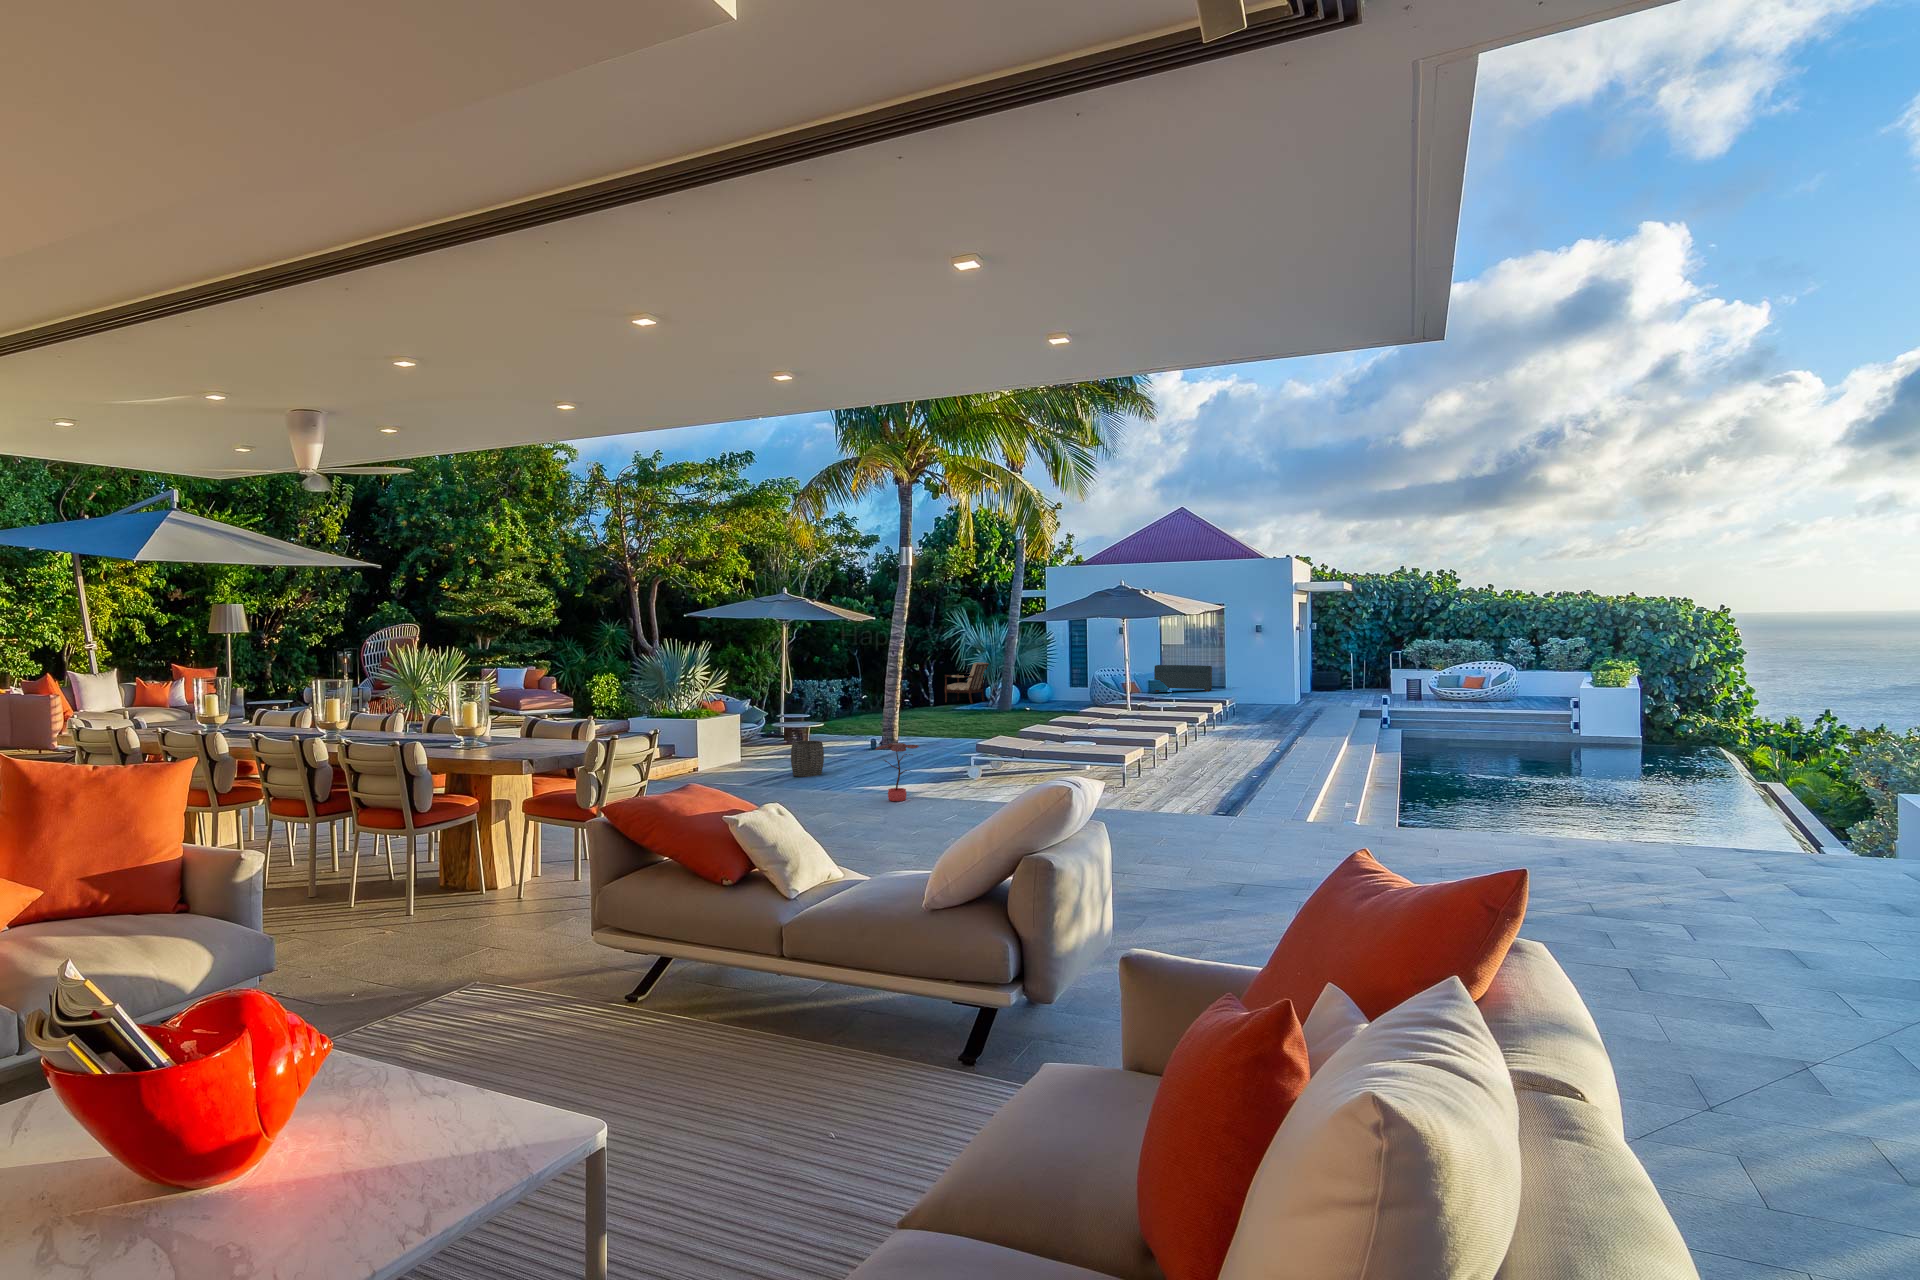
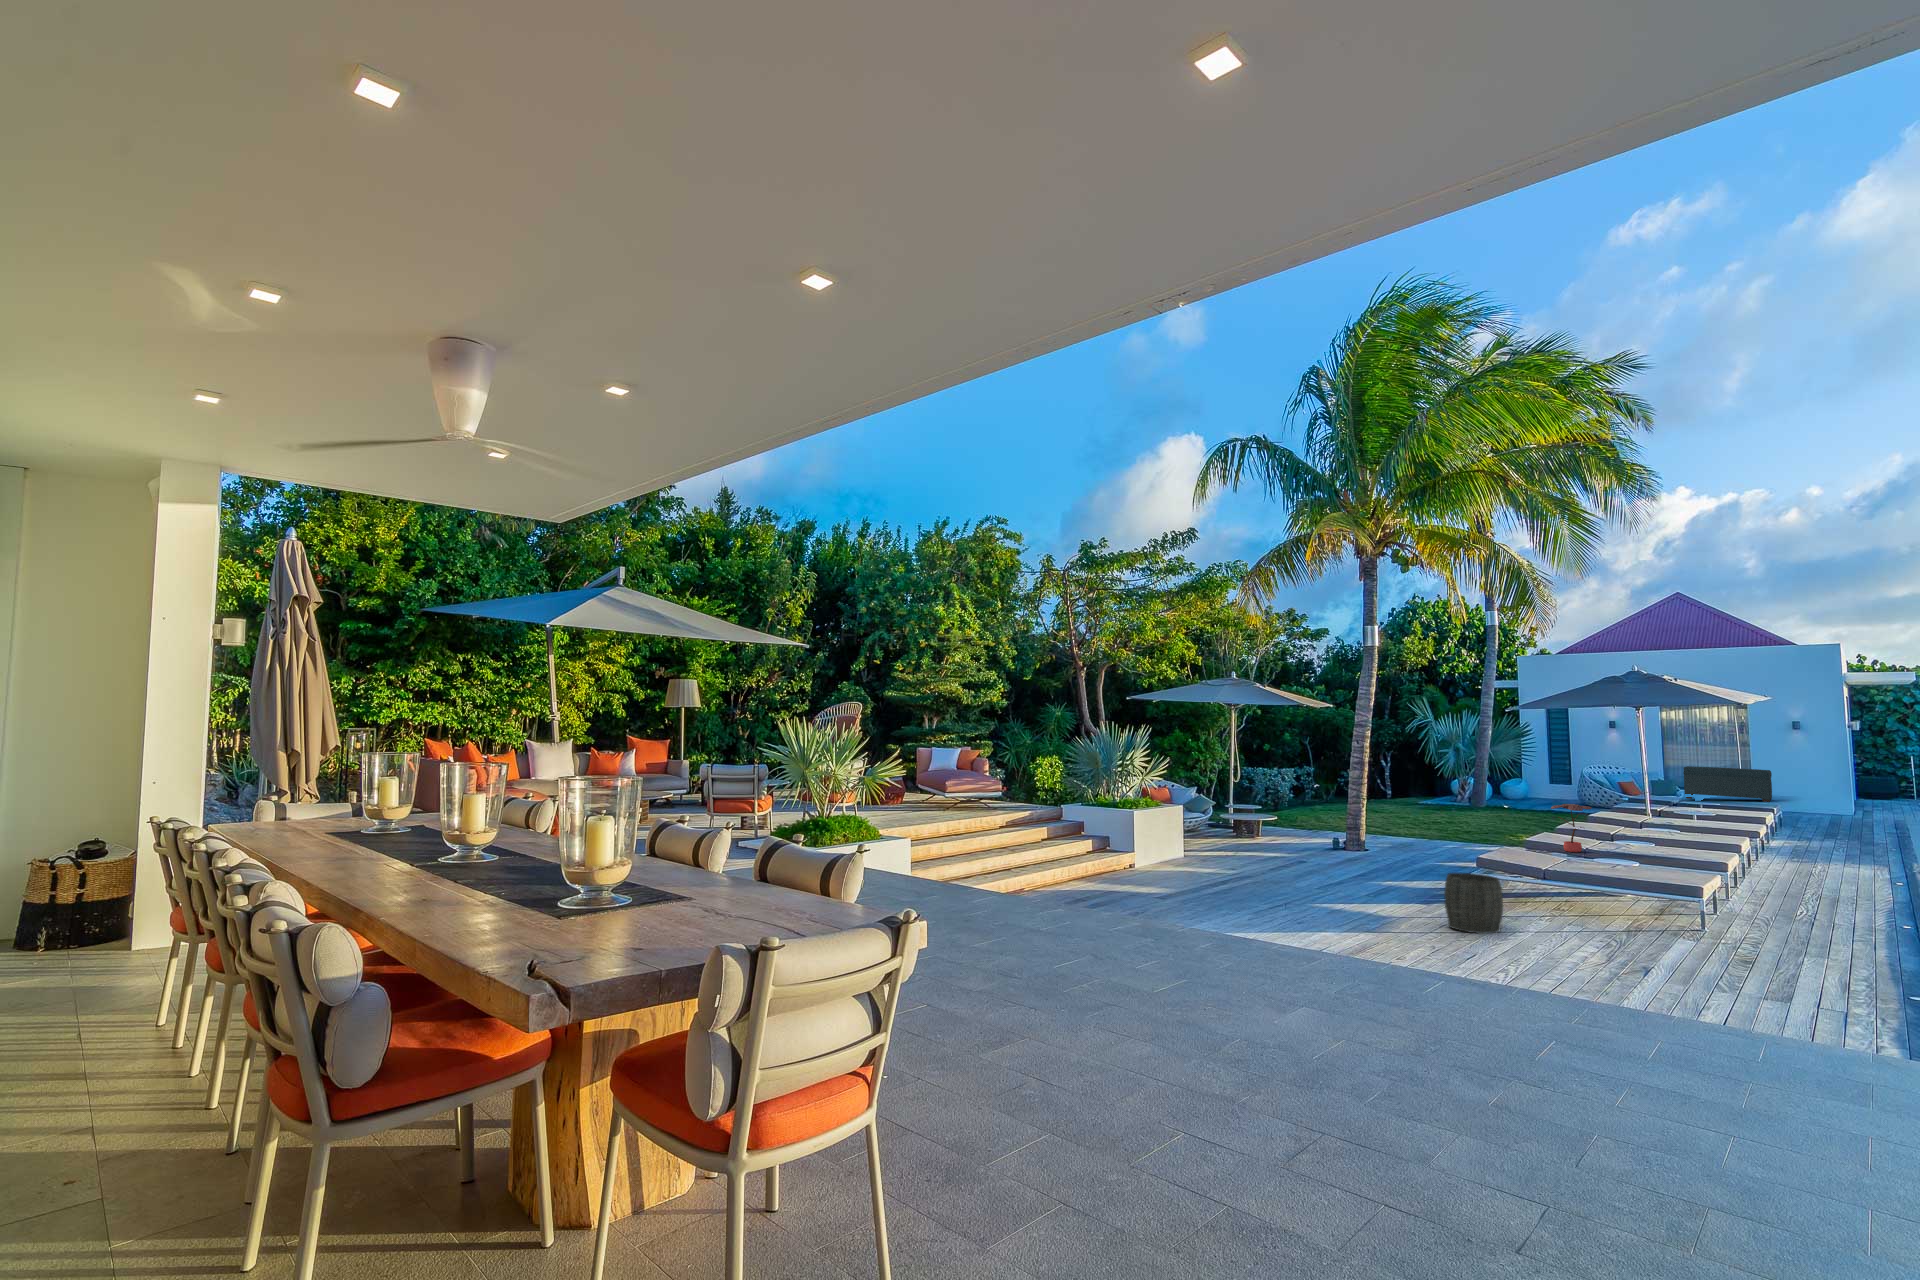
armchair: present [945,662,989,703] -> none [1406,756,1460,801]
woven basket: present [791,741,824,777] -> present [1444,873,1503,934]
potted plant: present [875,743,919,801] -> present [1551,804,1592,852]

